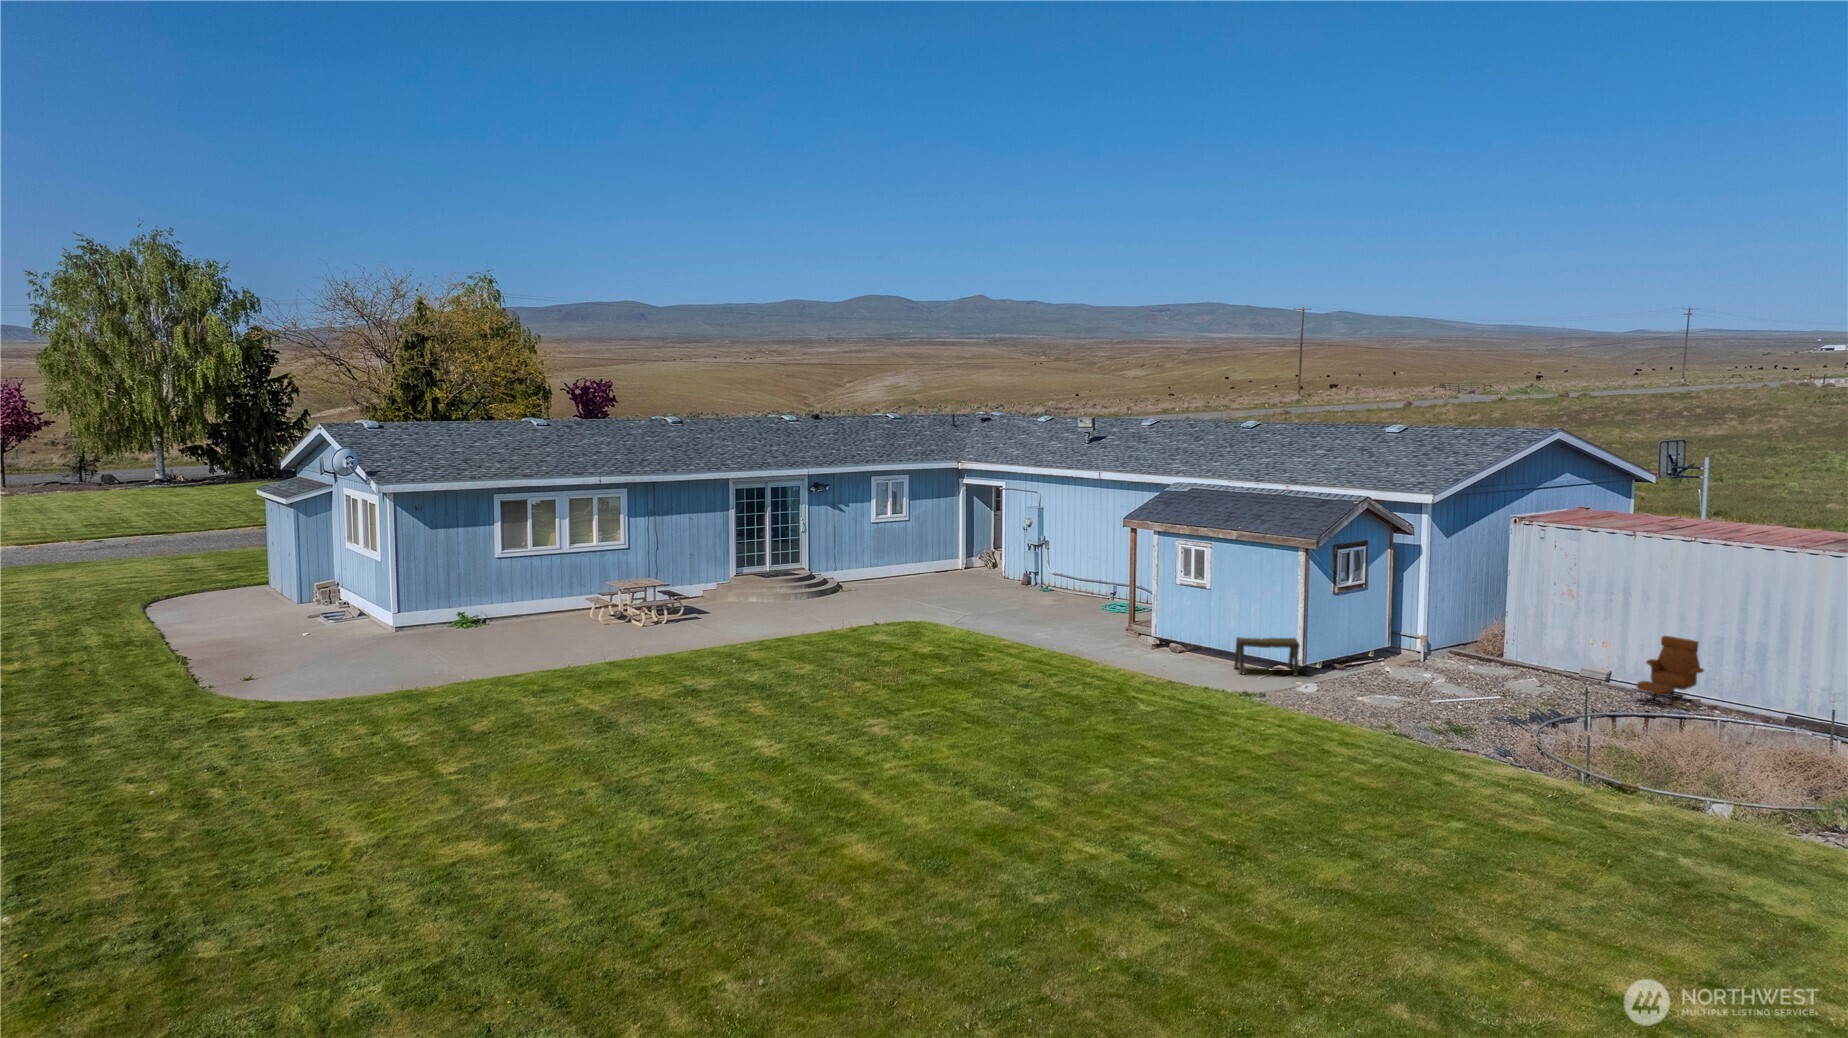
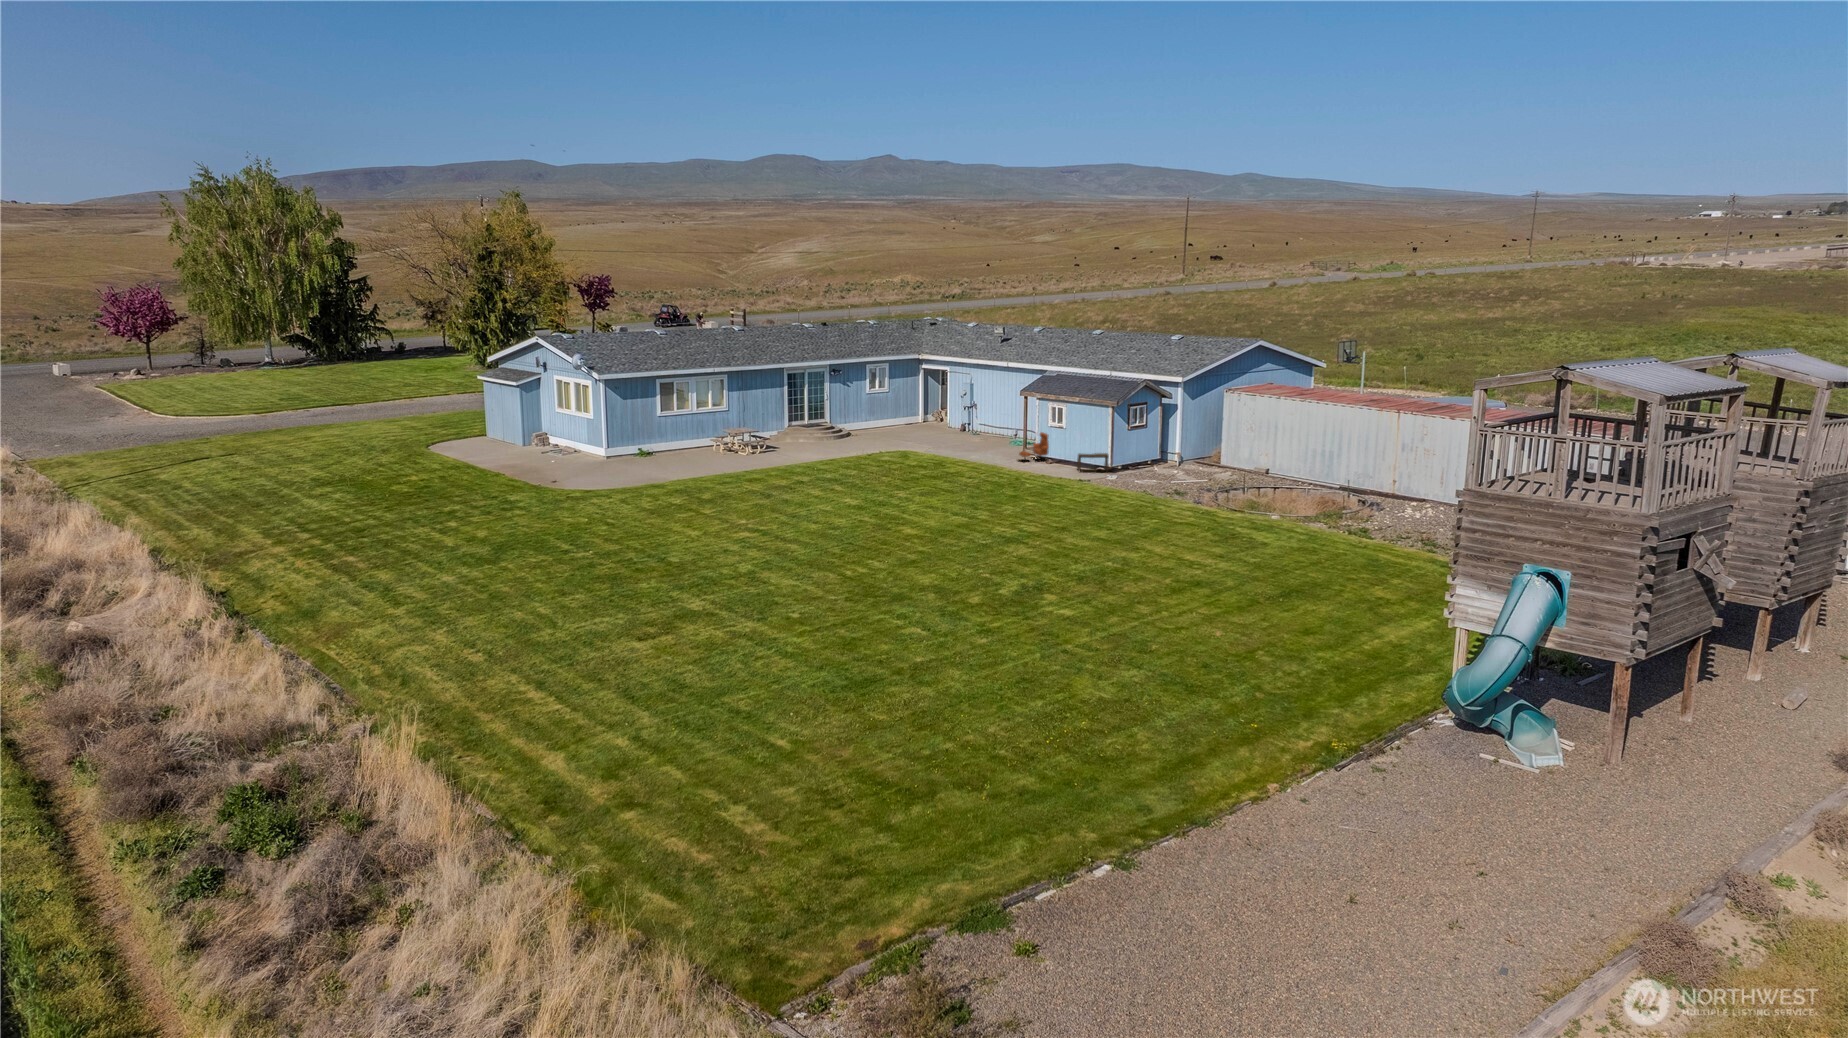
lounge chair: present [1637,636,1704,708] -> present [1019,432,1049,461]

